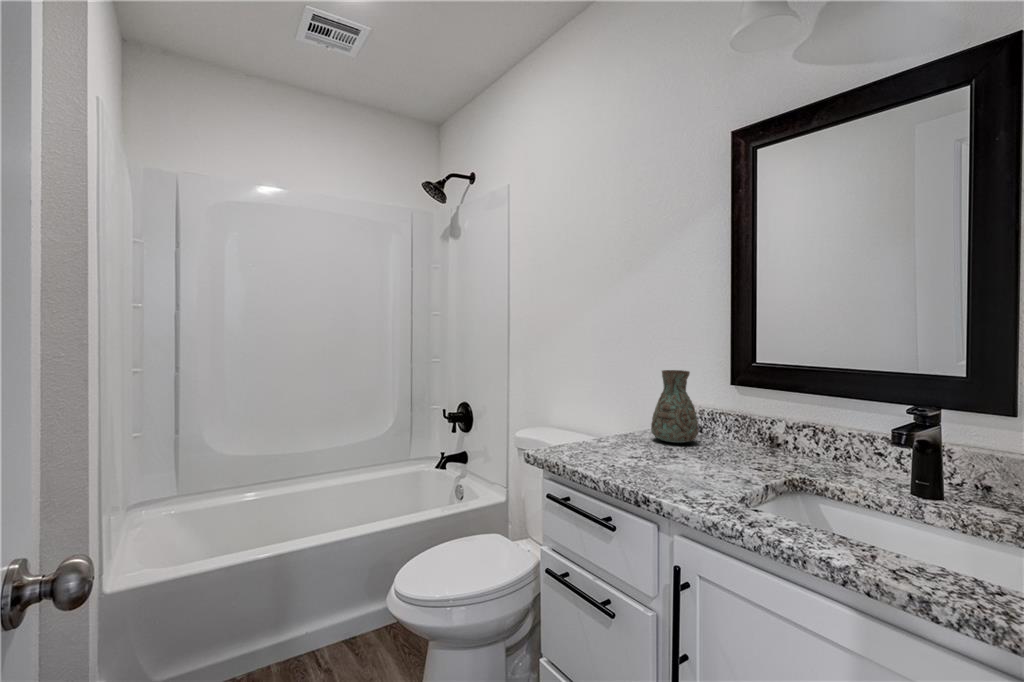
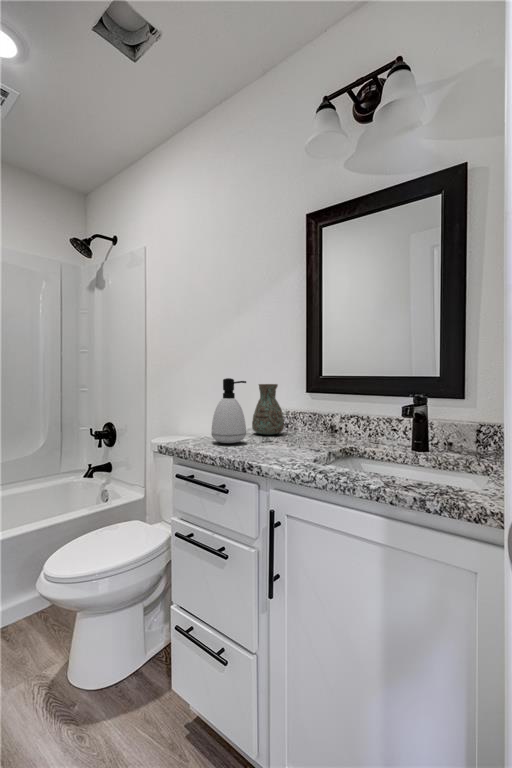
soap dispenser: none [594,367,644,456] -> present [211,378,246,443]

